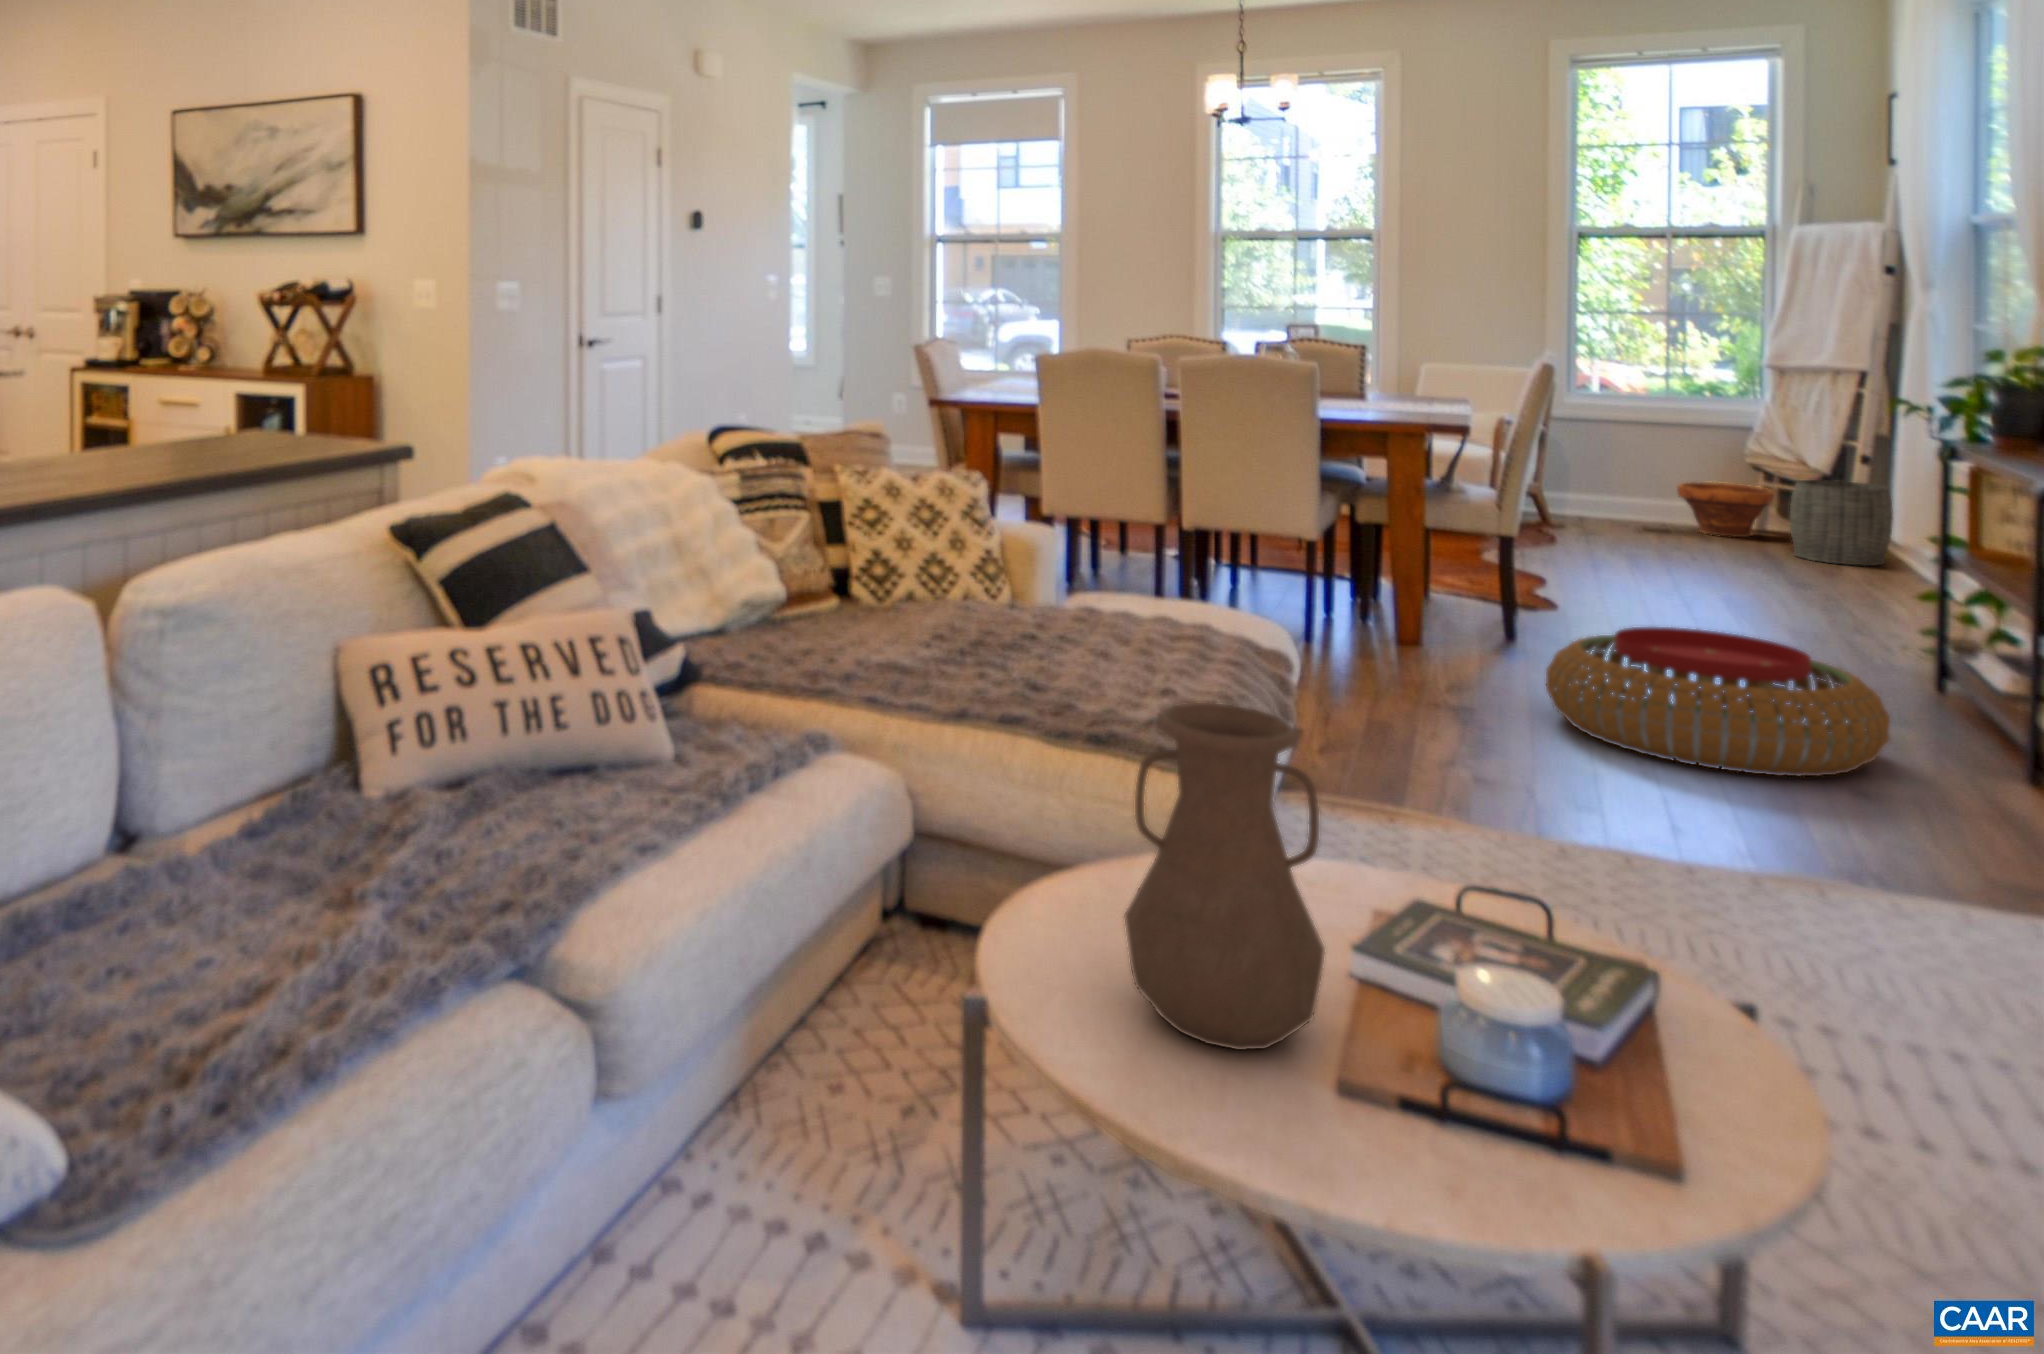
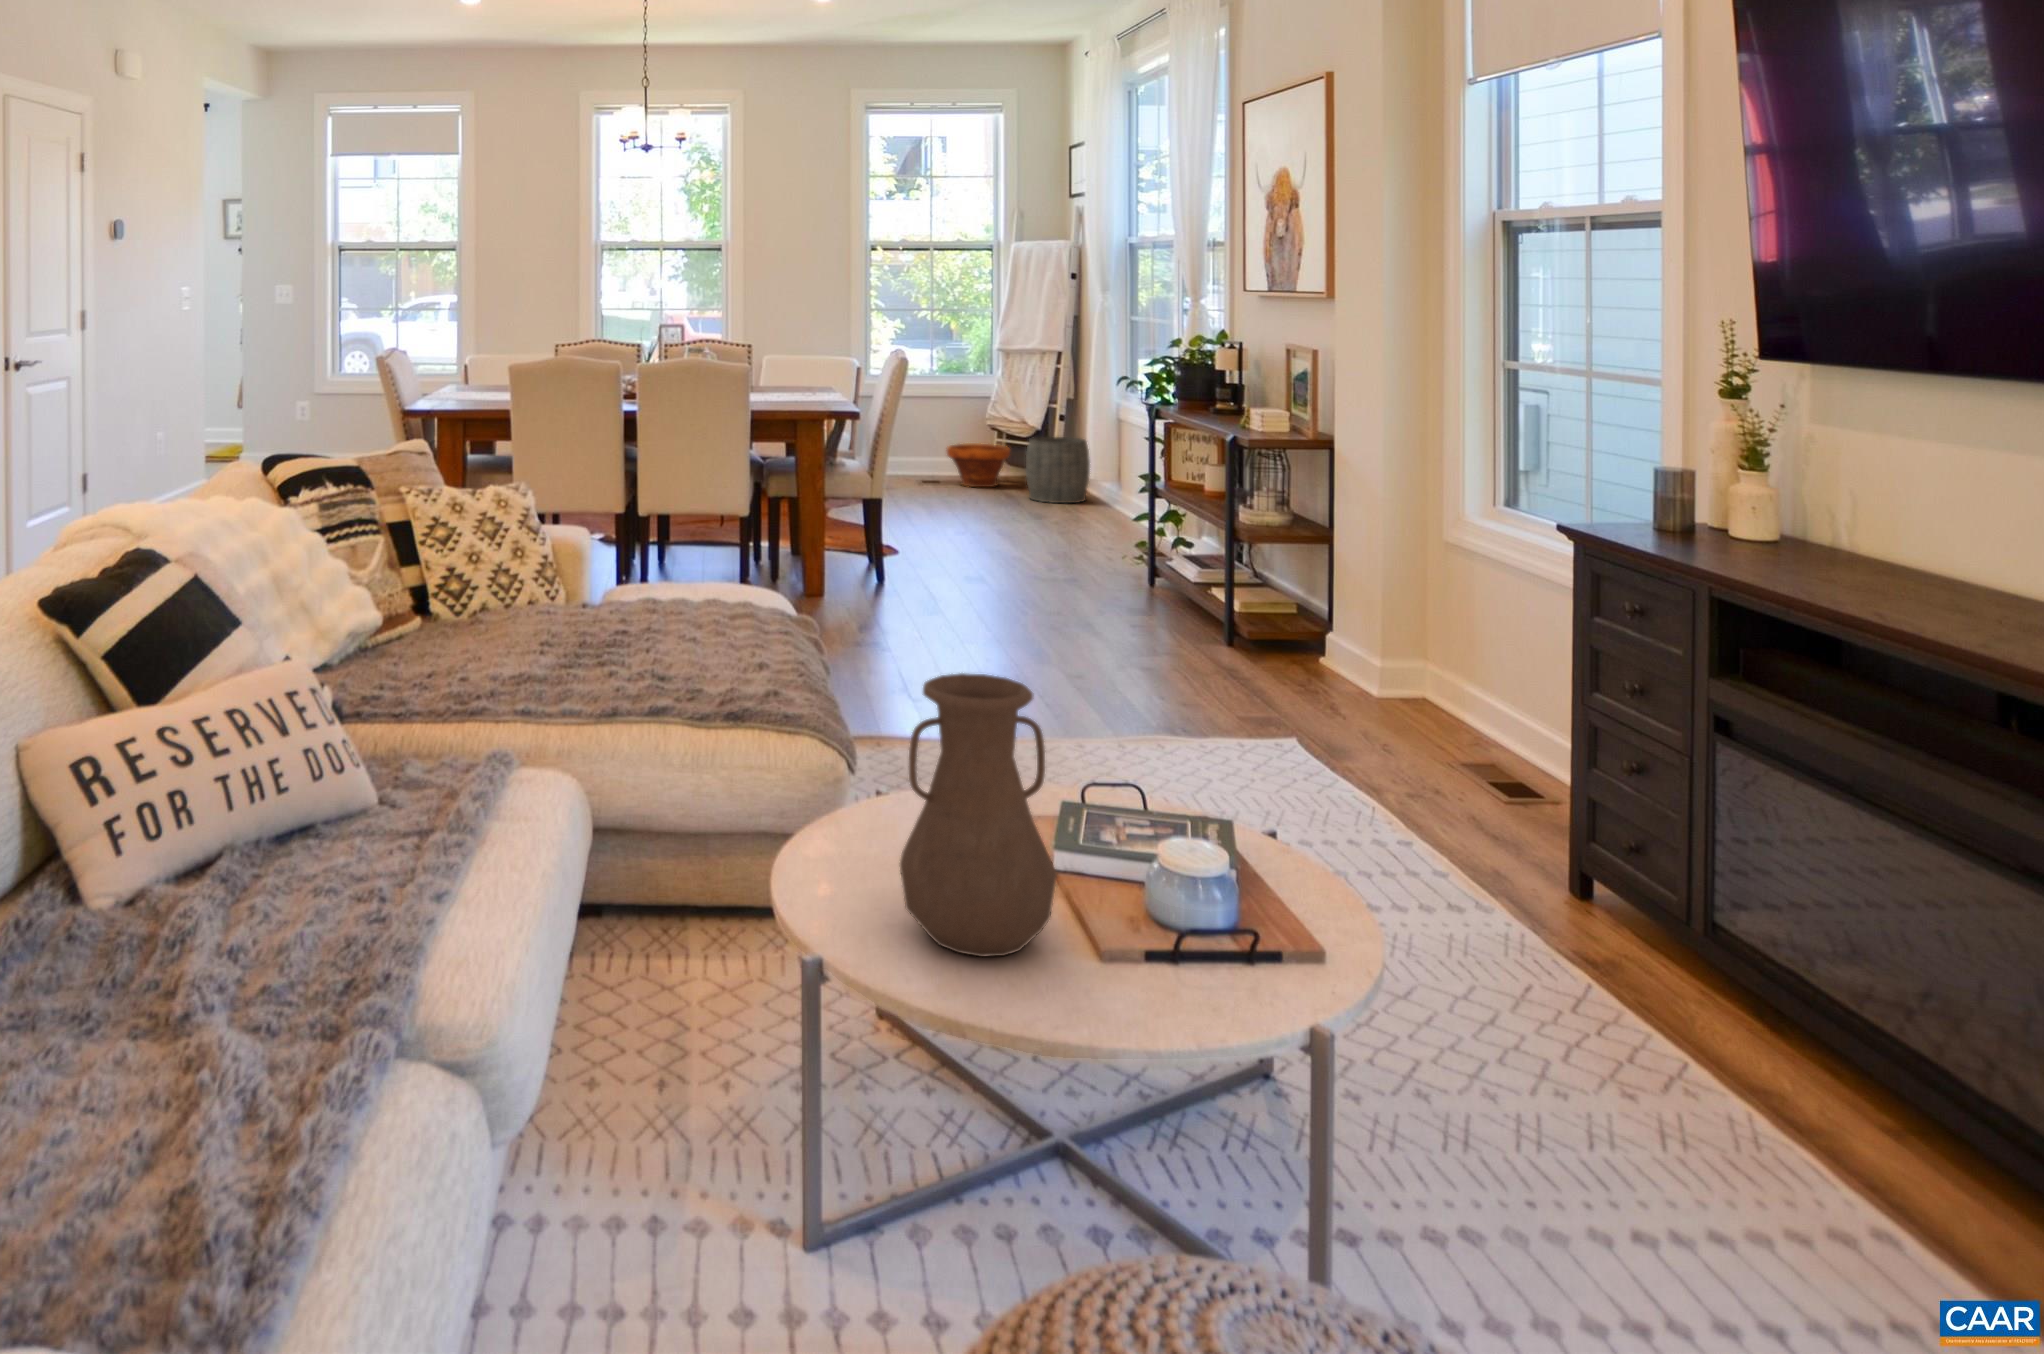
pouf: present [1546,627,1890,776] -> none [935,567,1160,678]

